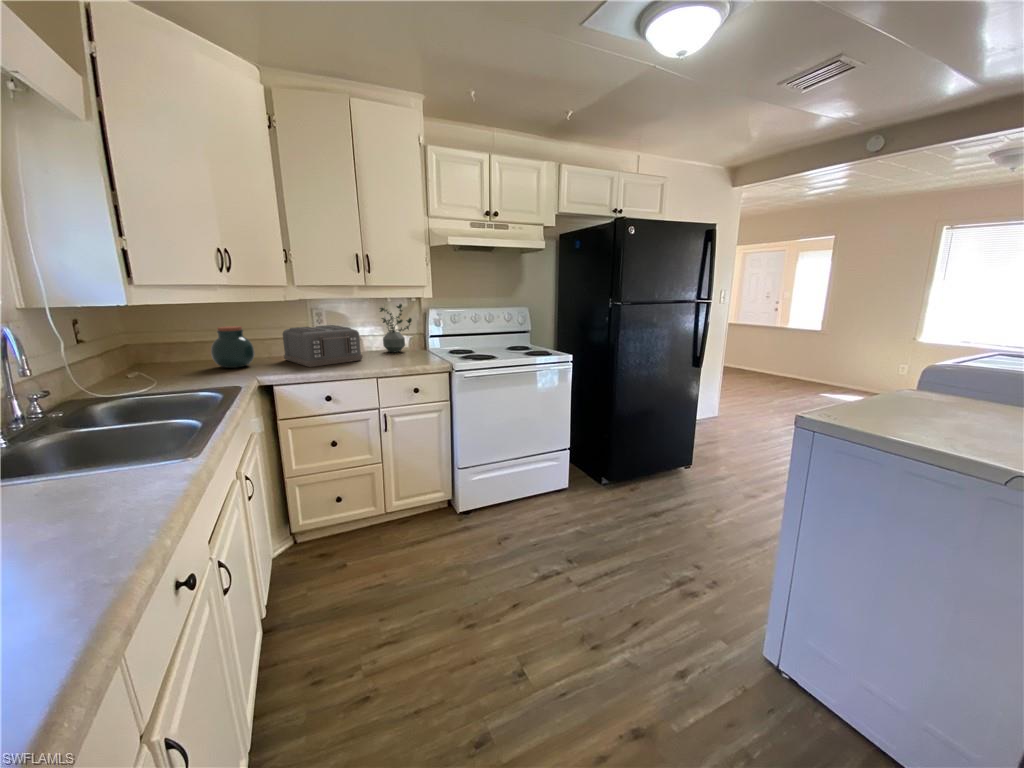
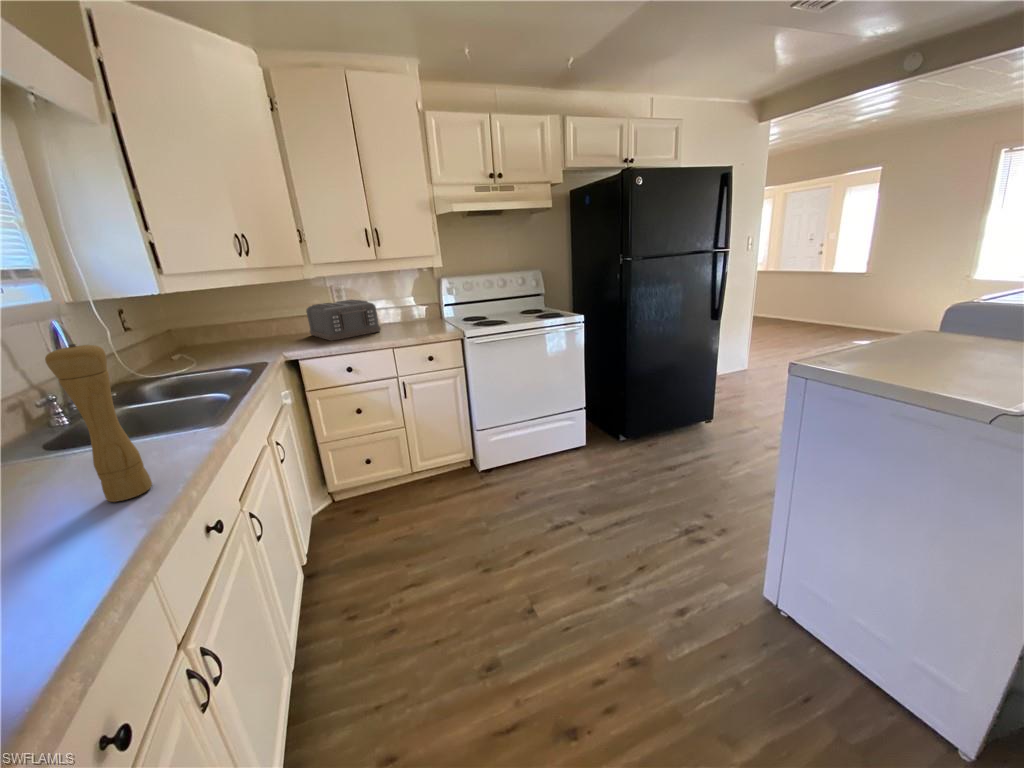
potted plant: present [380,304,412,352] -> none [394,274,426,322]
jar: present [211,326,255,368] -> none [243,306,282,345]
pepper mill: none [25,355,128,545] -> present [45,344,152,502]

